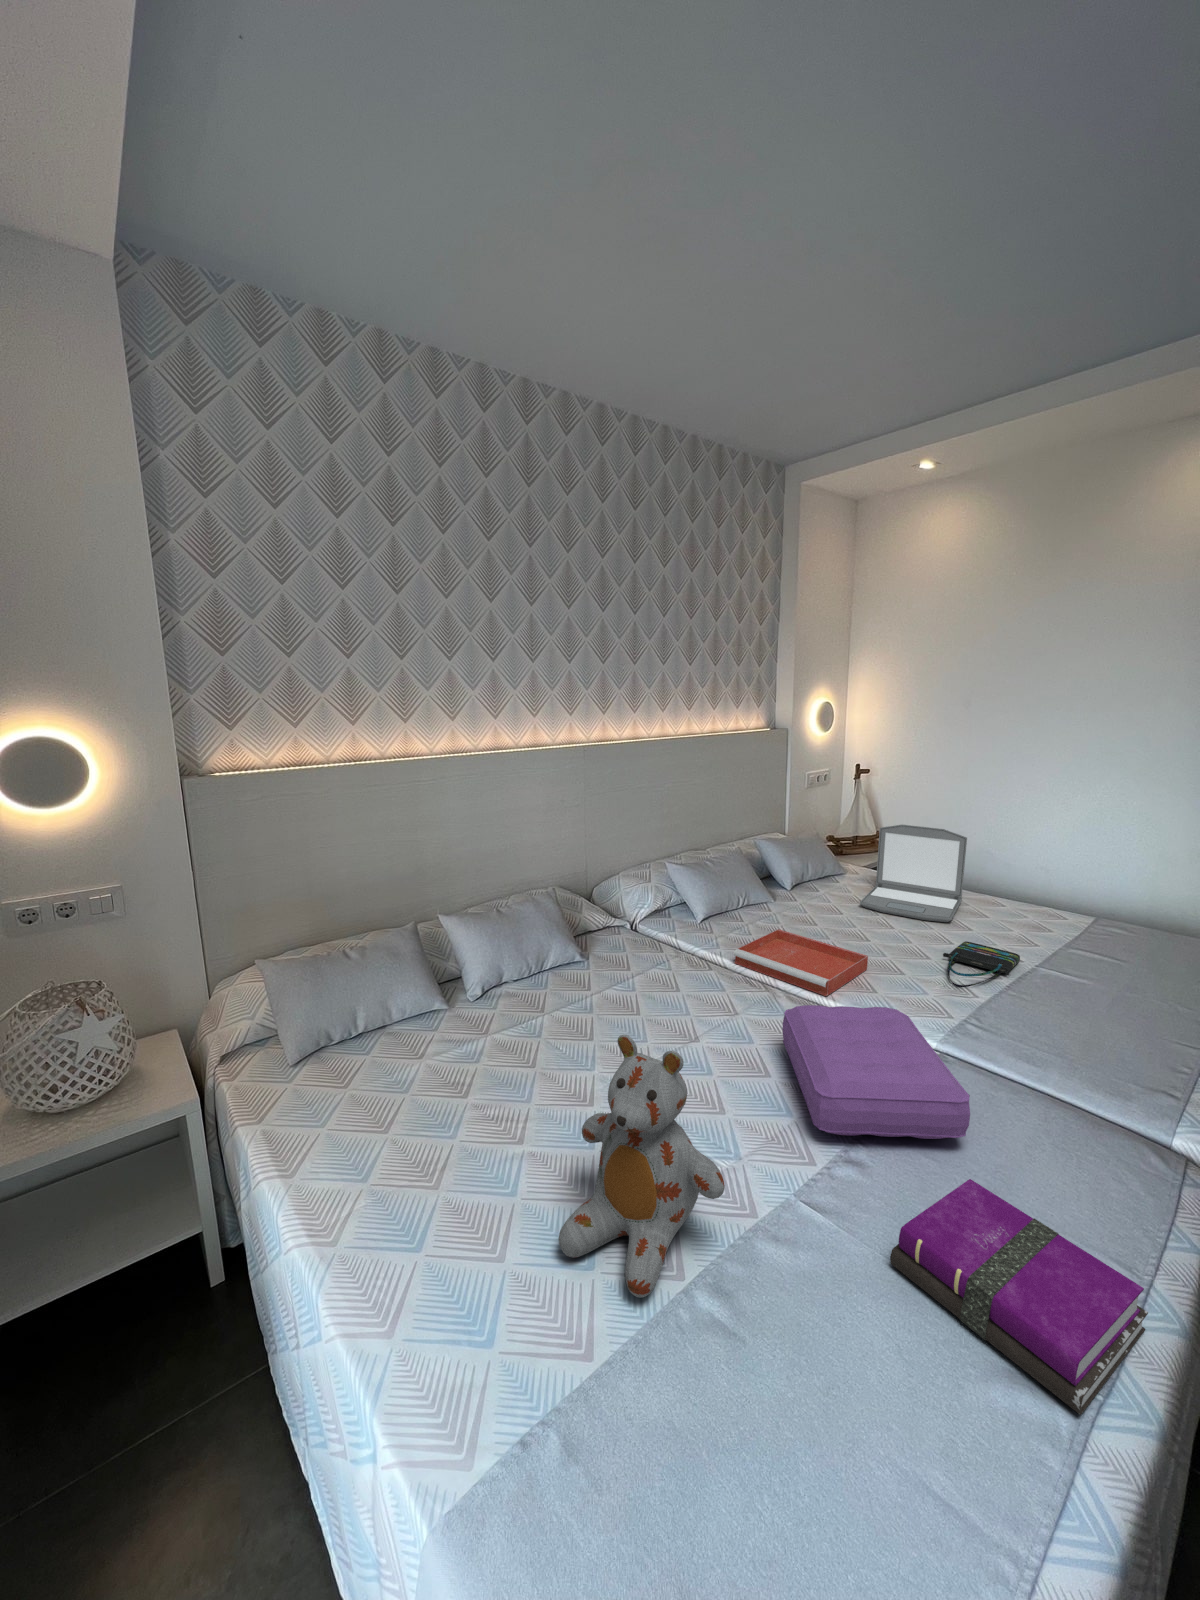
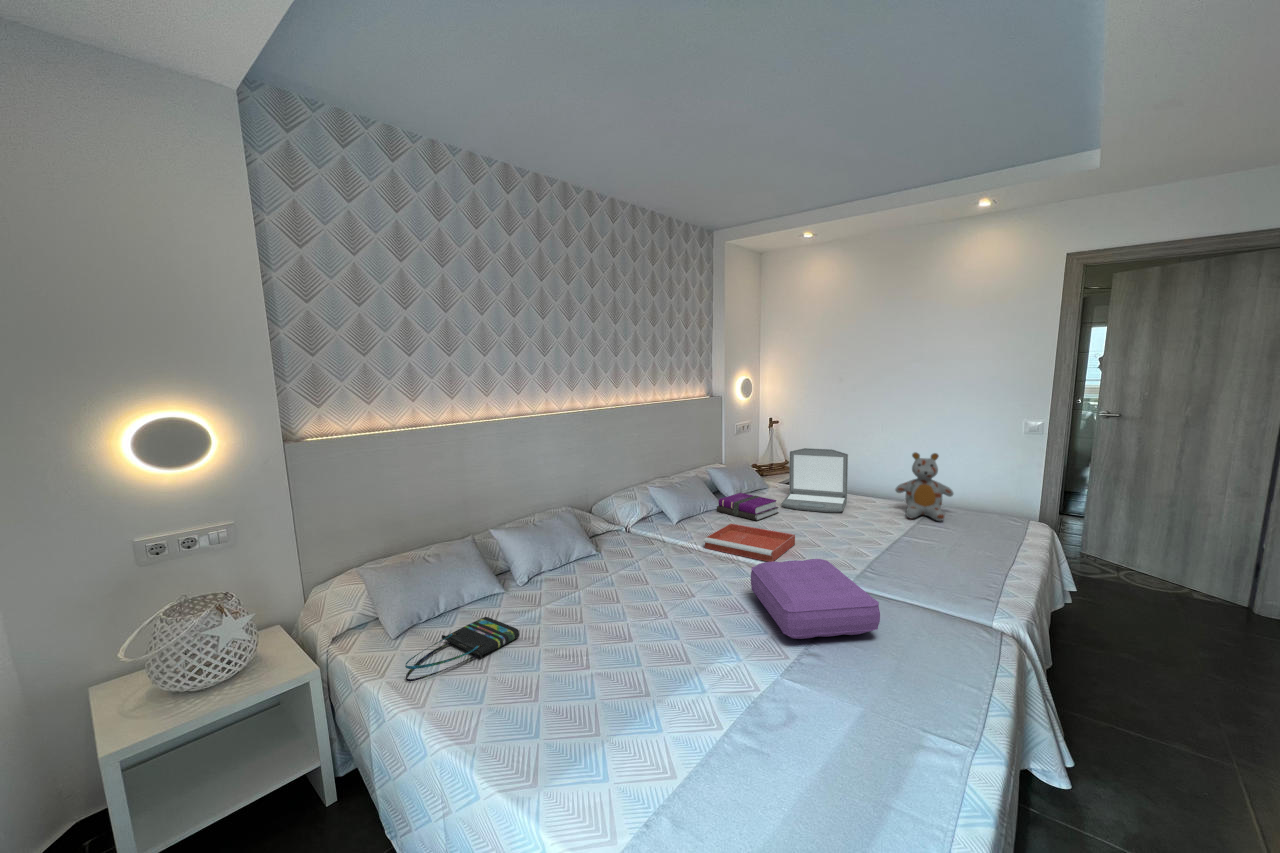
tote bag: present [943,941,1020,987] -> present [405,617,519,682]
stuffed bear: present [559,1035,725,1298] -> present [896,452,953,521]
notebook: present [890,1179,1148,1415] -> present [717,493,778,521]

